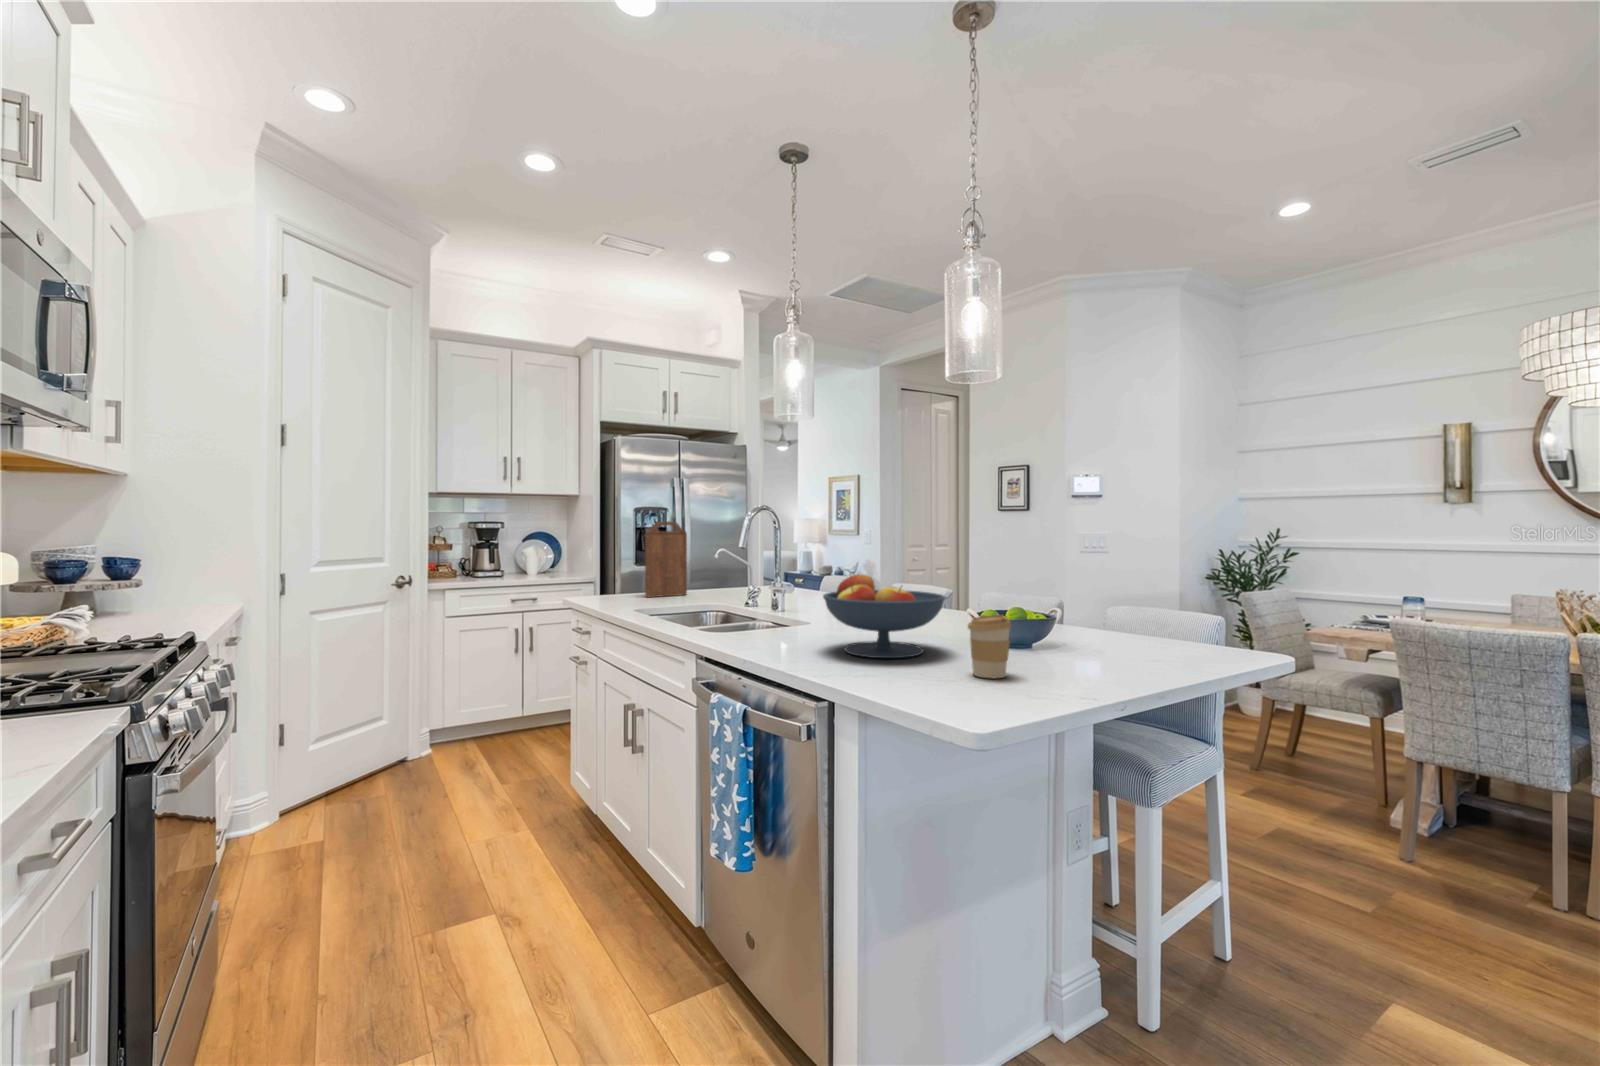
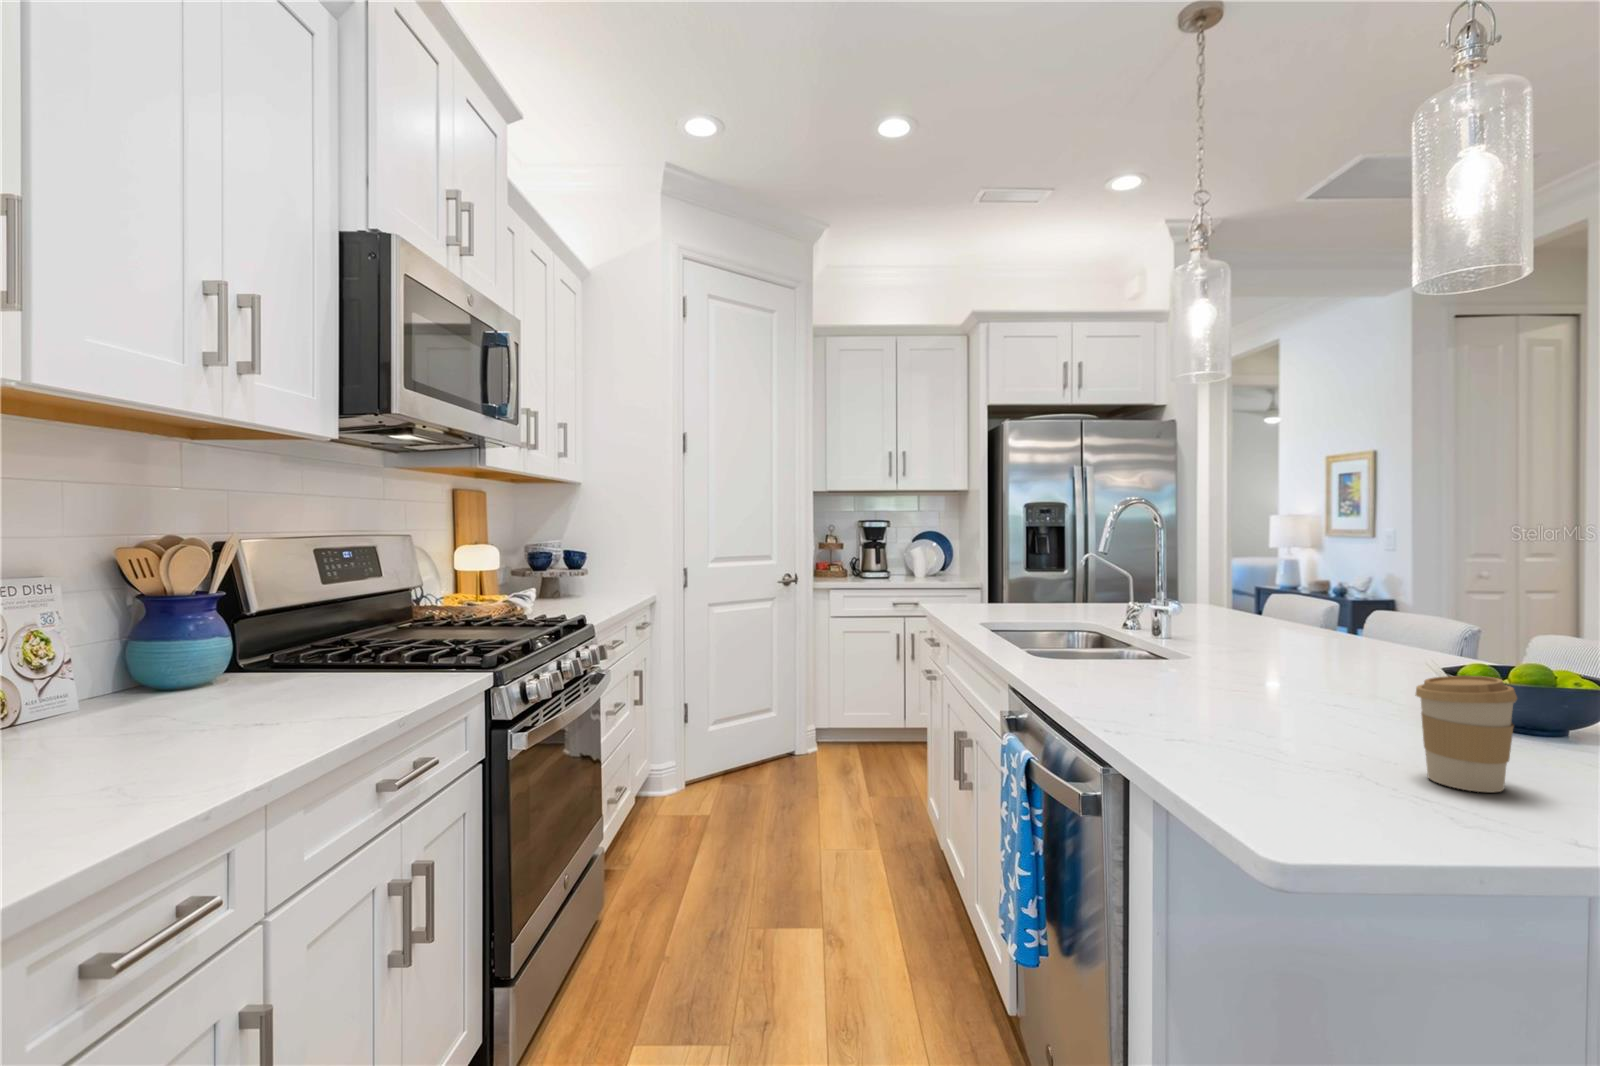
cutting board: present [645,521,687,597] -> none [1011,518,1065,608]
fruit bowl: present [823,574,946,658] -> none [1176,590,1403,728]

